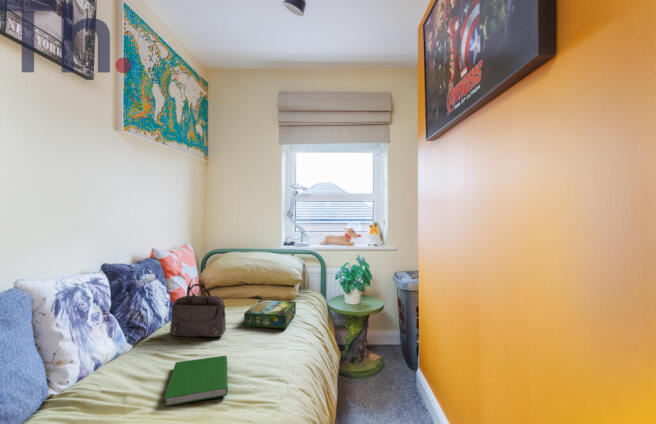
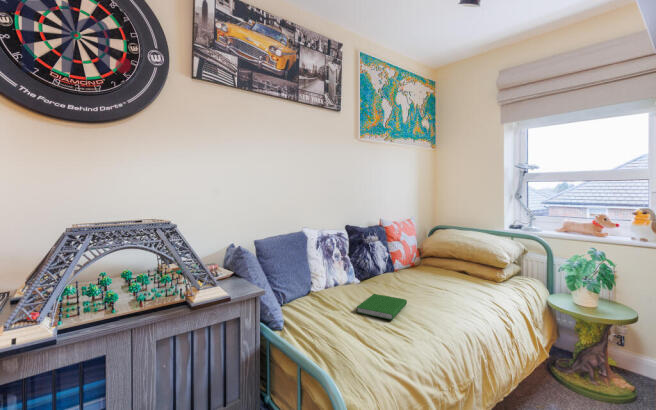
handbag: present [170,282,226,337] -> none [382,241,419,289]
board game: present [244,300,296,329] -> none [437,272,493,299]

